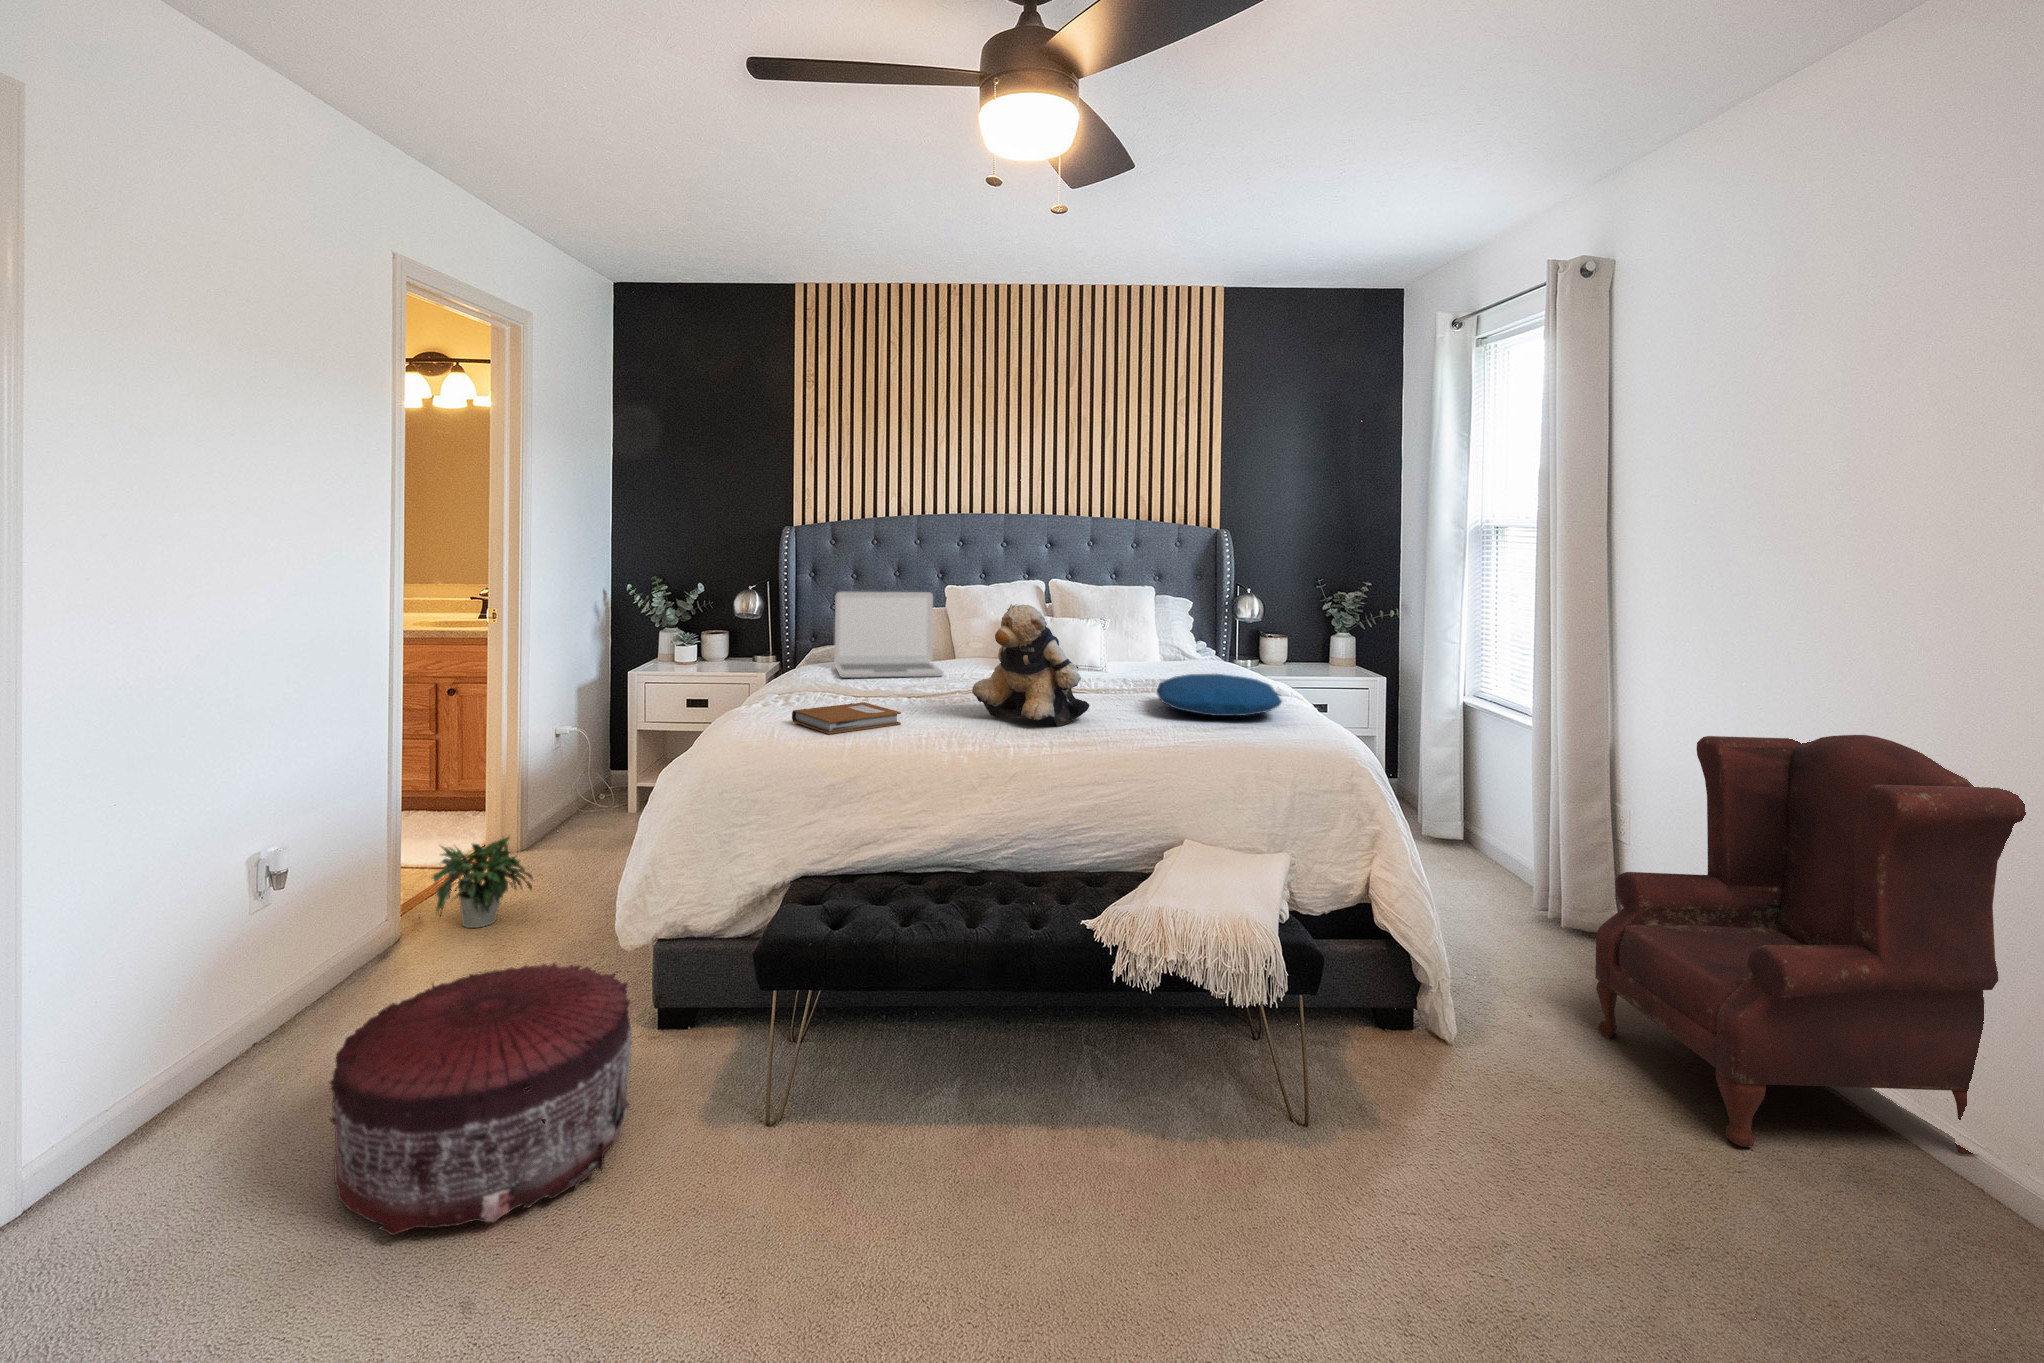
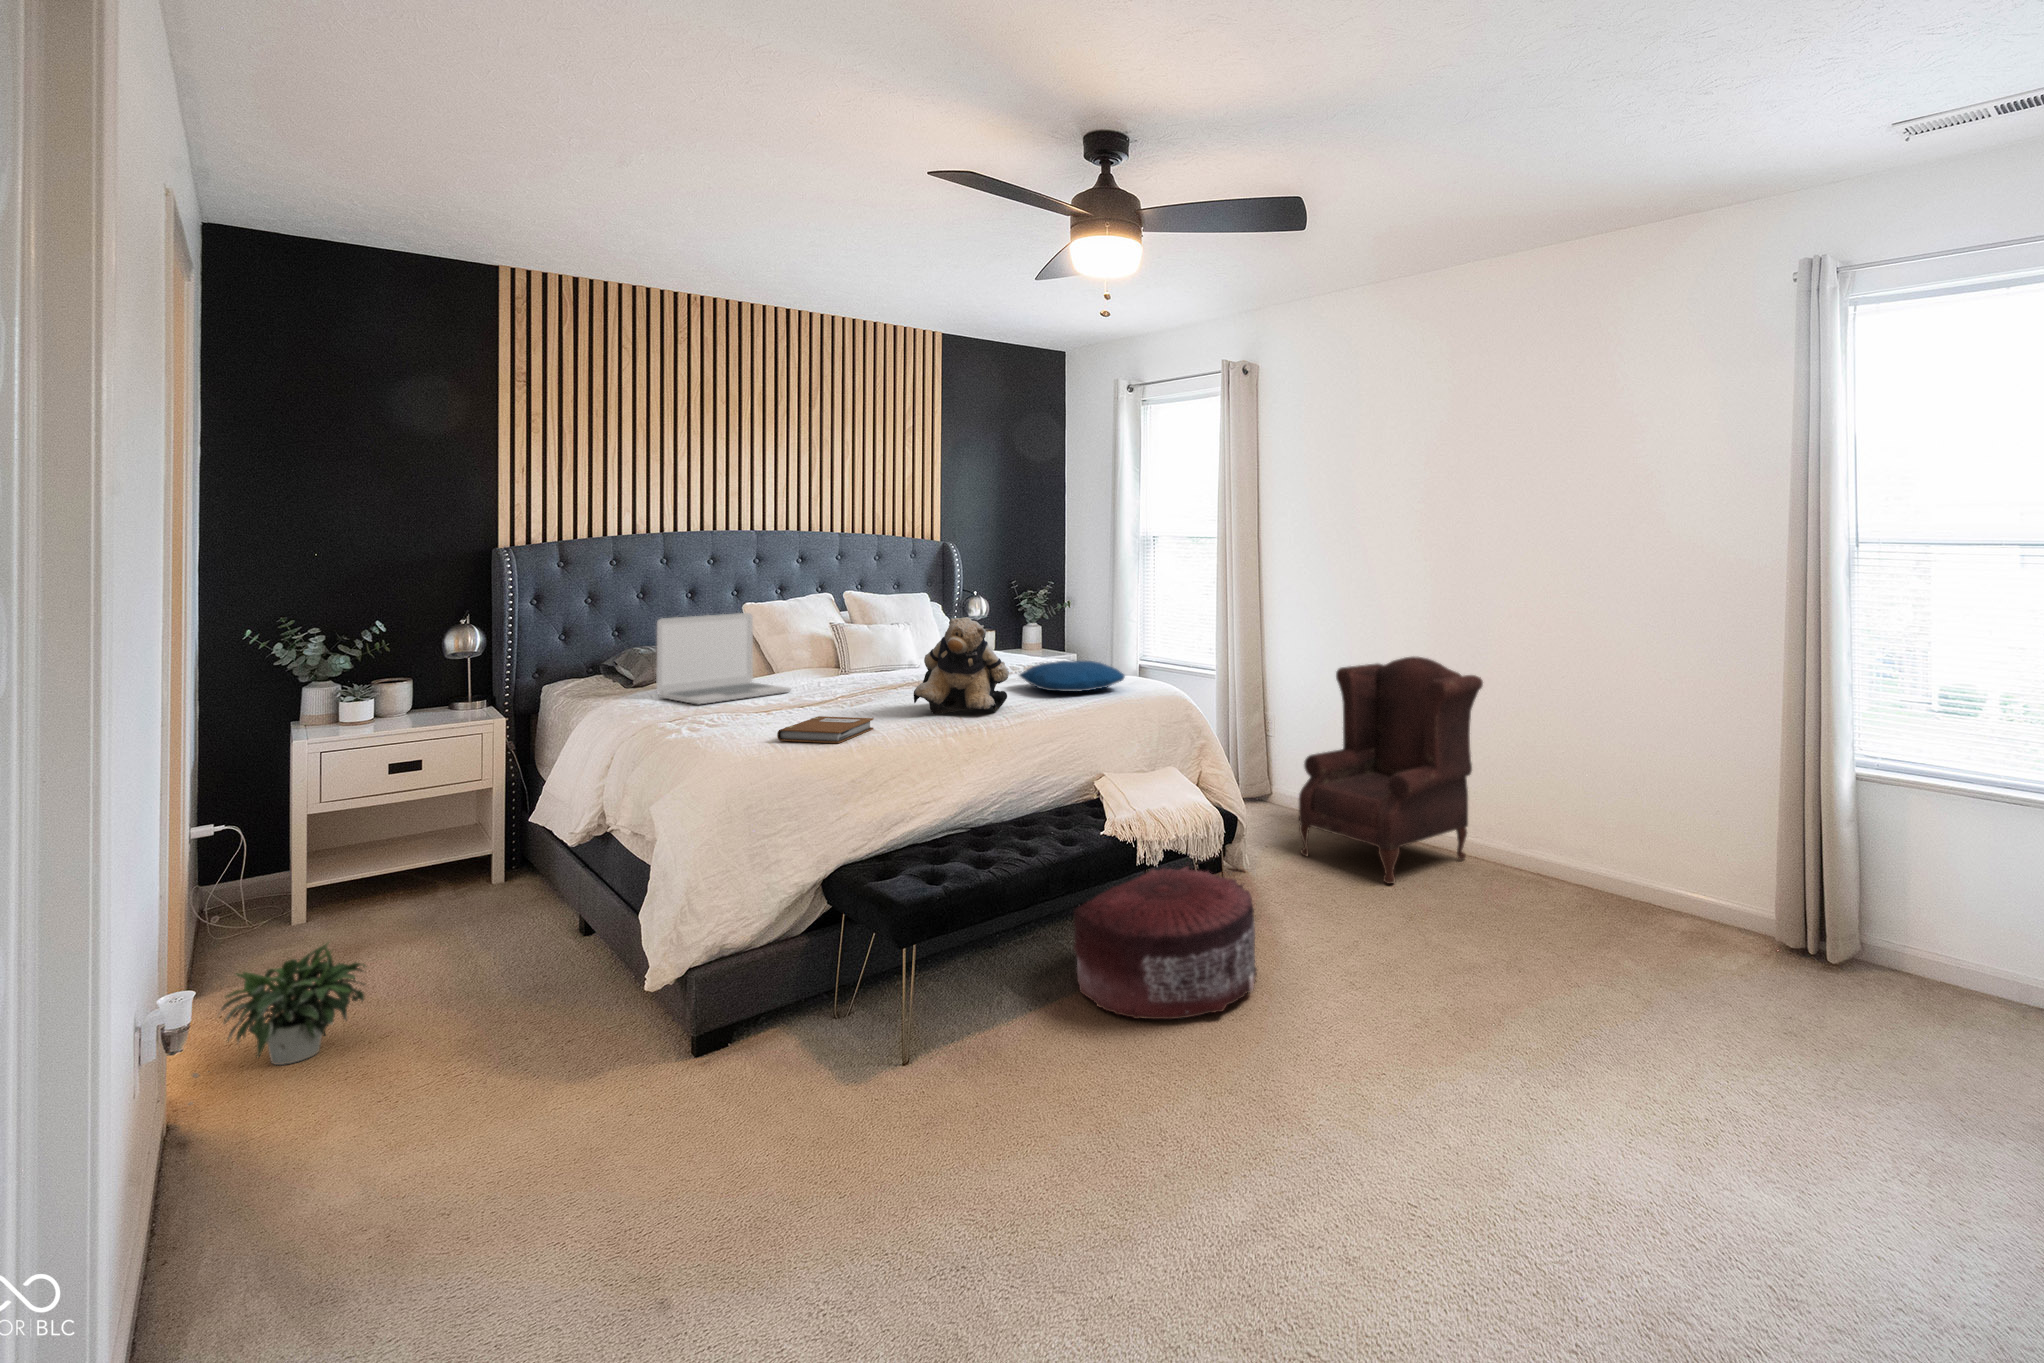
pouf: present [329,963,632,1235] -> present [1074,867,1257,1019]

